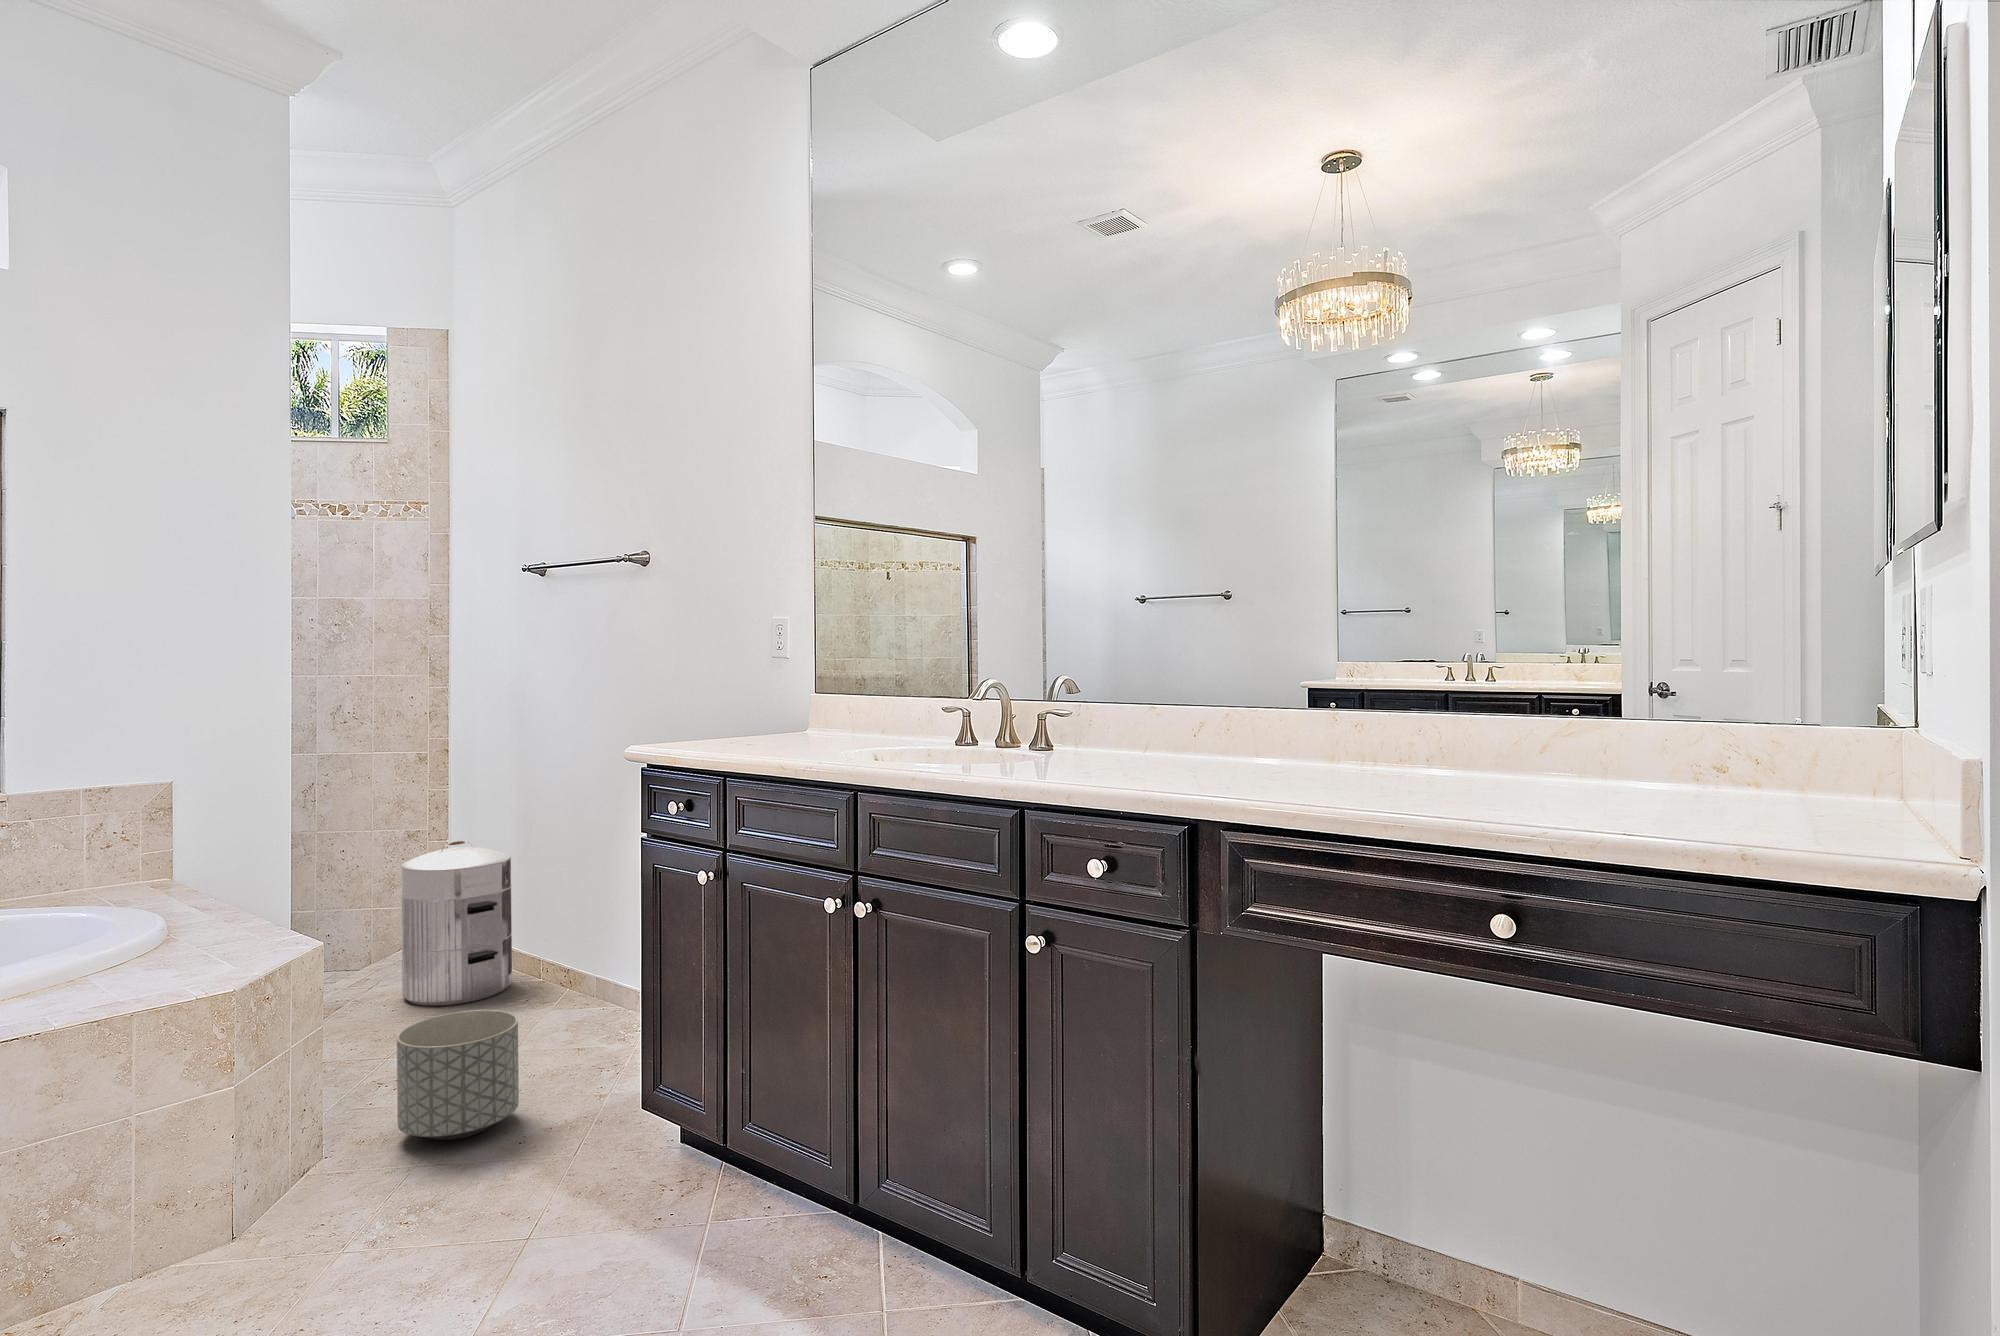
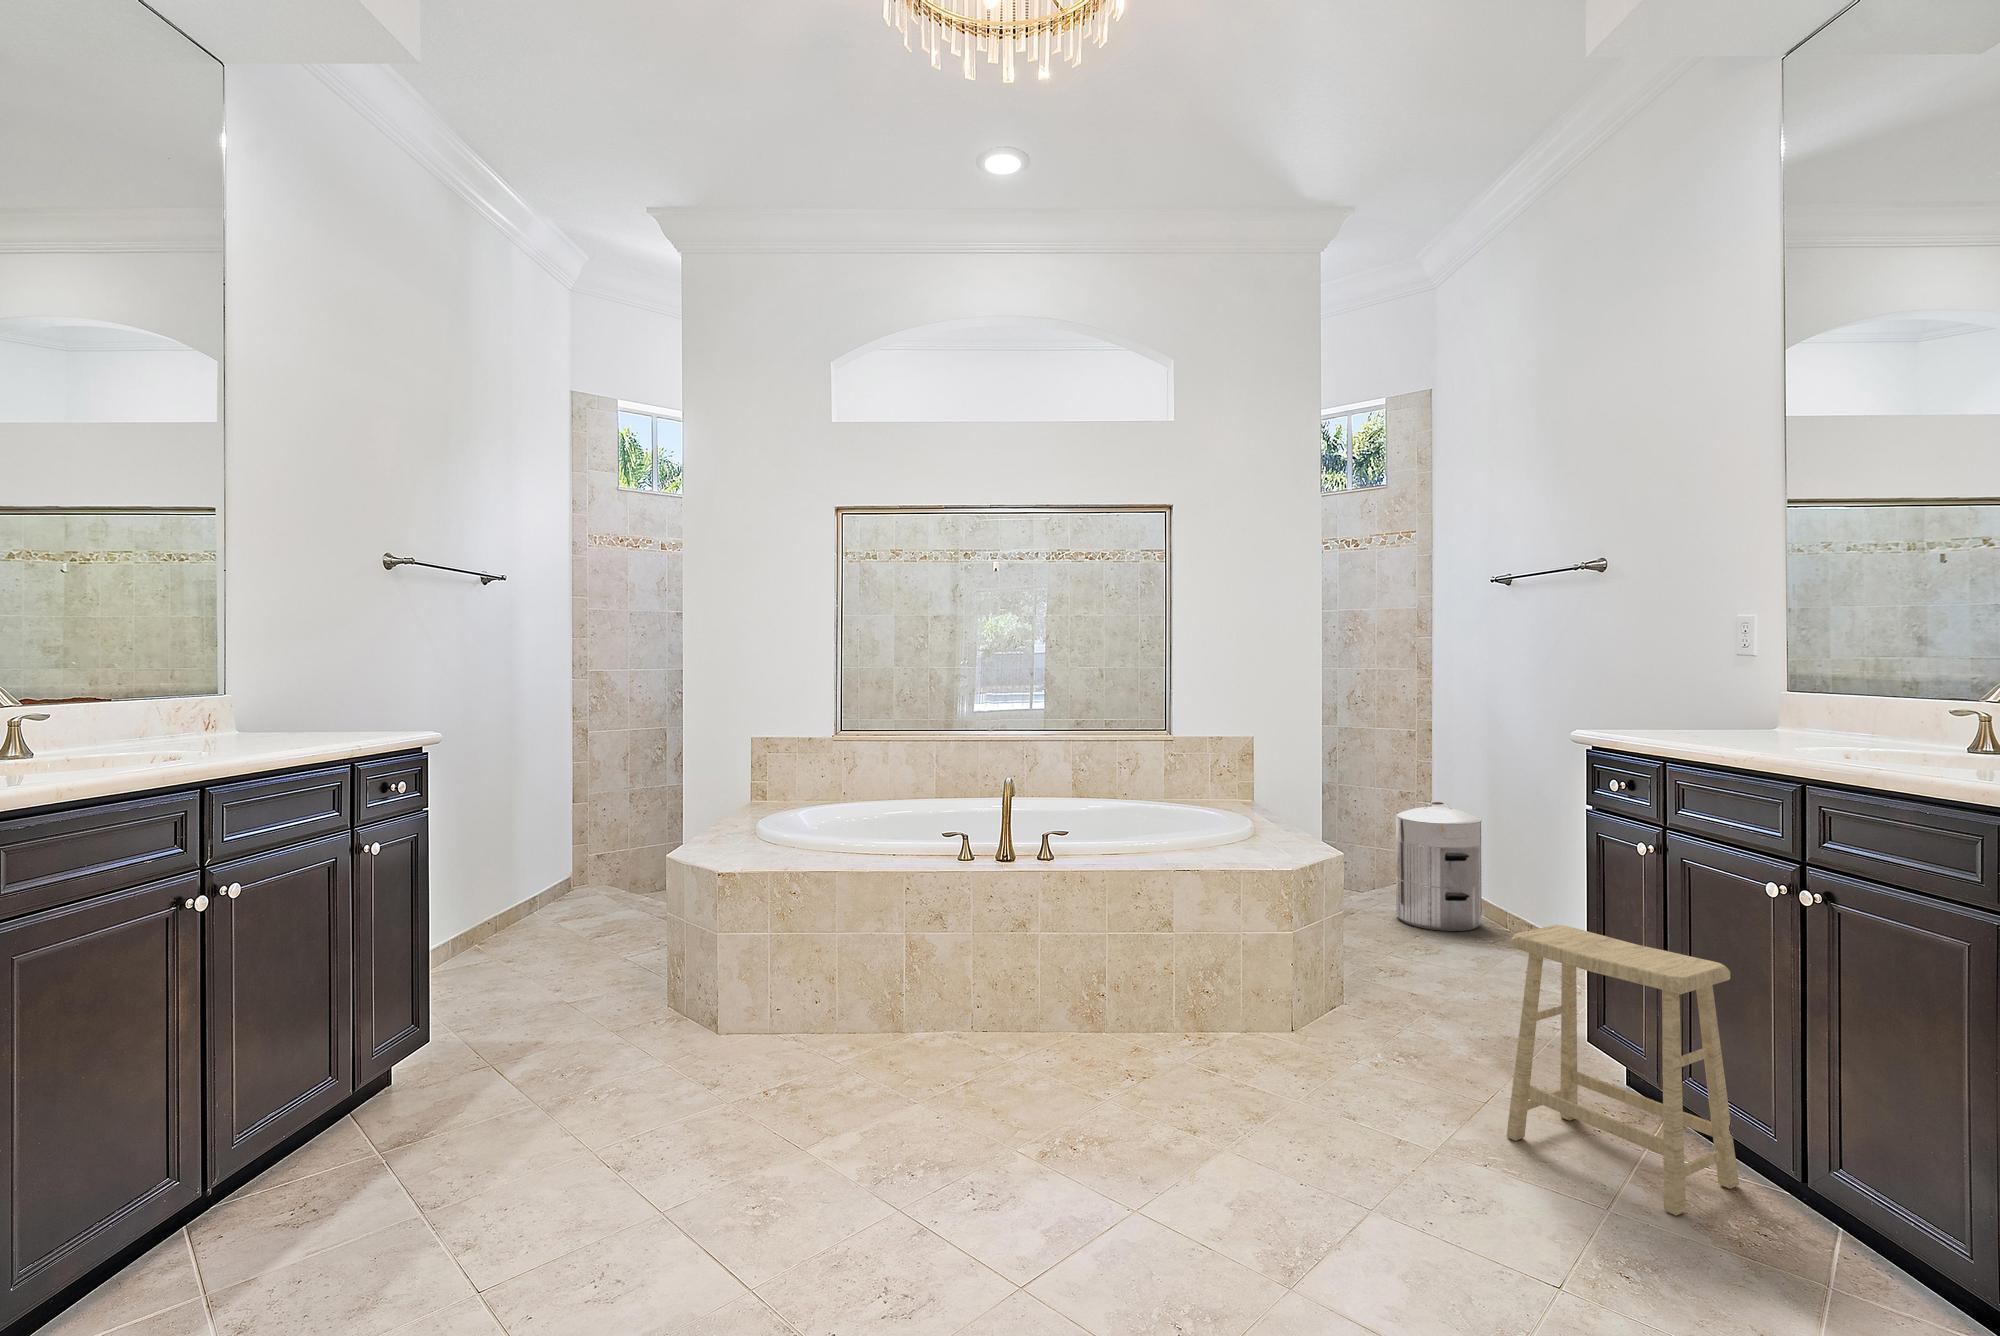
footstool: none [562,984,799,1295] -> present [1507,925,1739,1216]
planter: present [397,1010,519,1140] -> none [1390,926,1480,1022]

